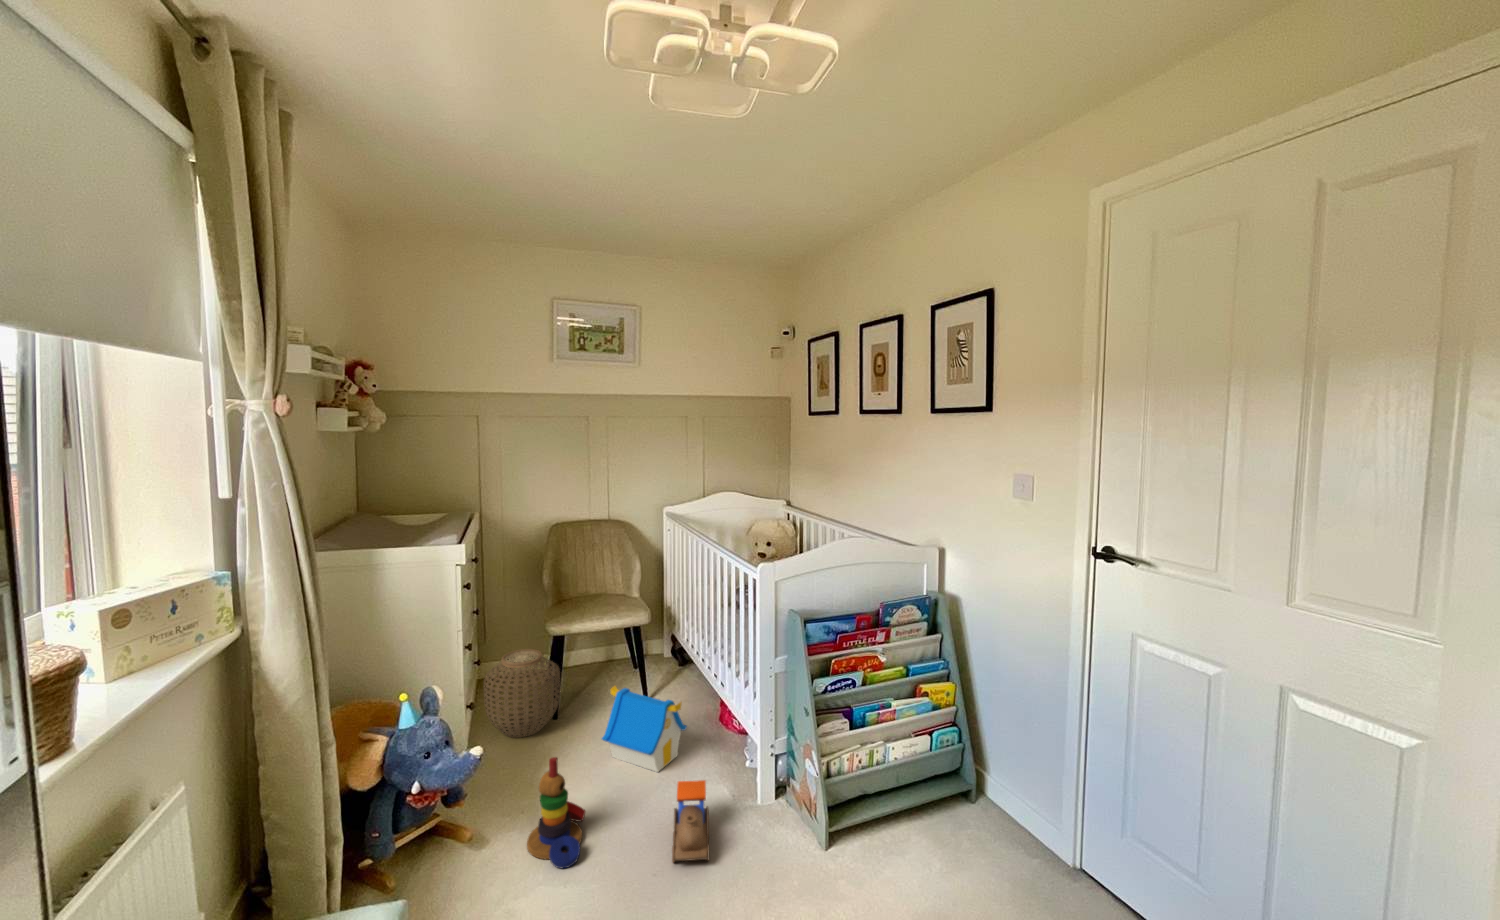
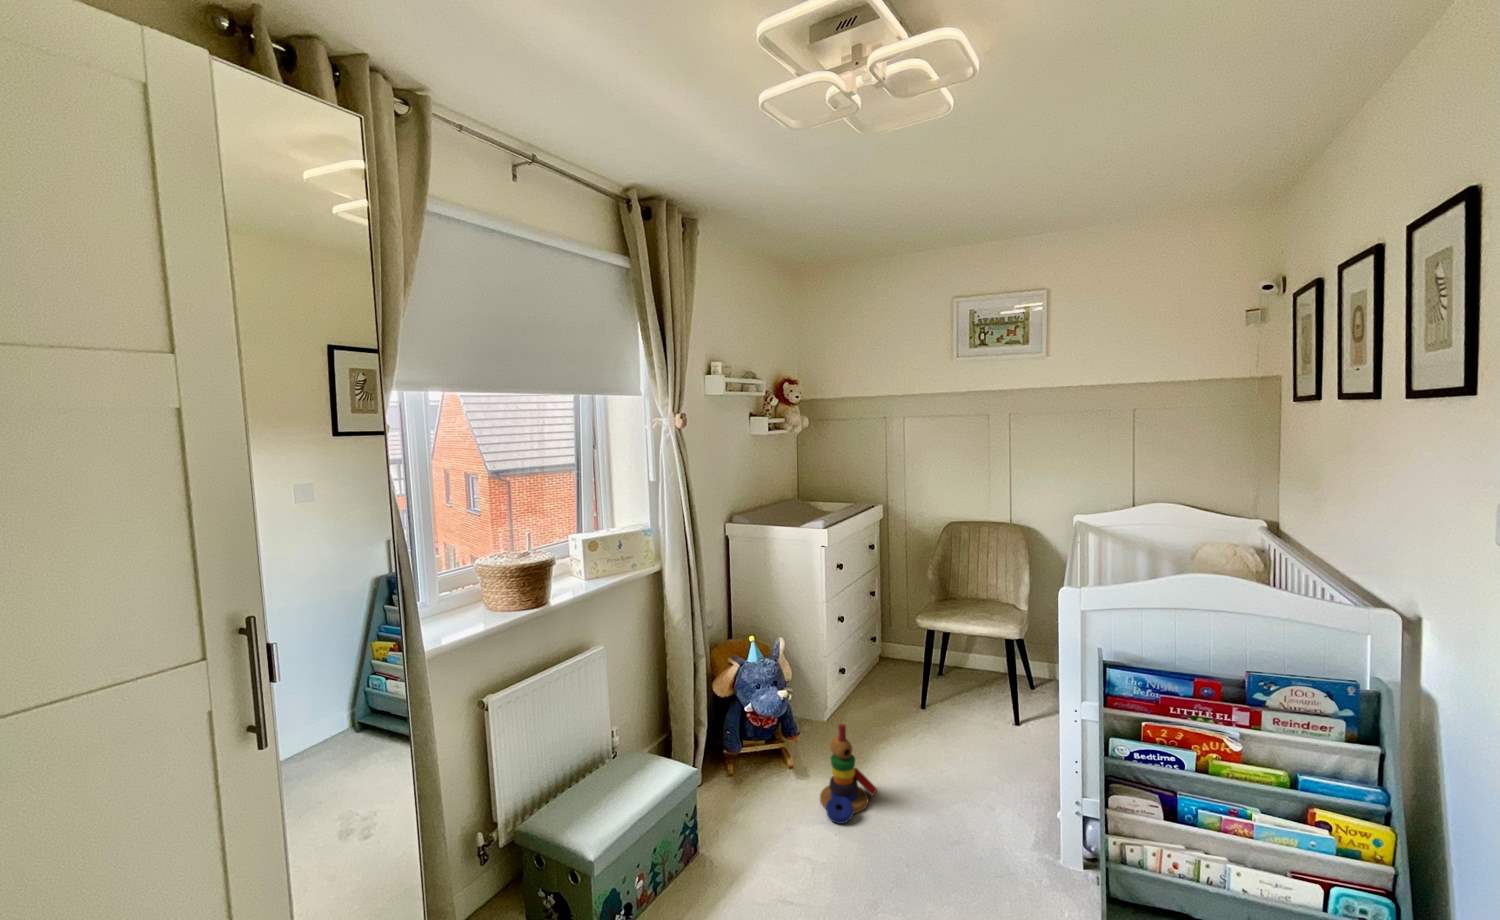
woven basket: present [484,649,560,738] -> none [855,634,924,715]
toy house: present [602,686,687,772] -> none [928,689,1021,789]
toy train: present [672,780,709,862] -> none [917,795,984,883]

